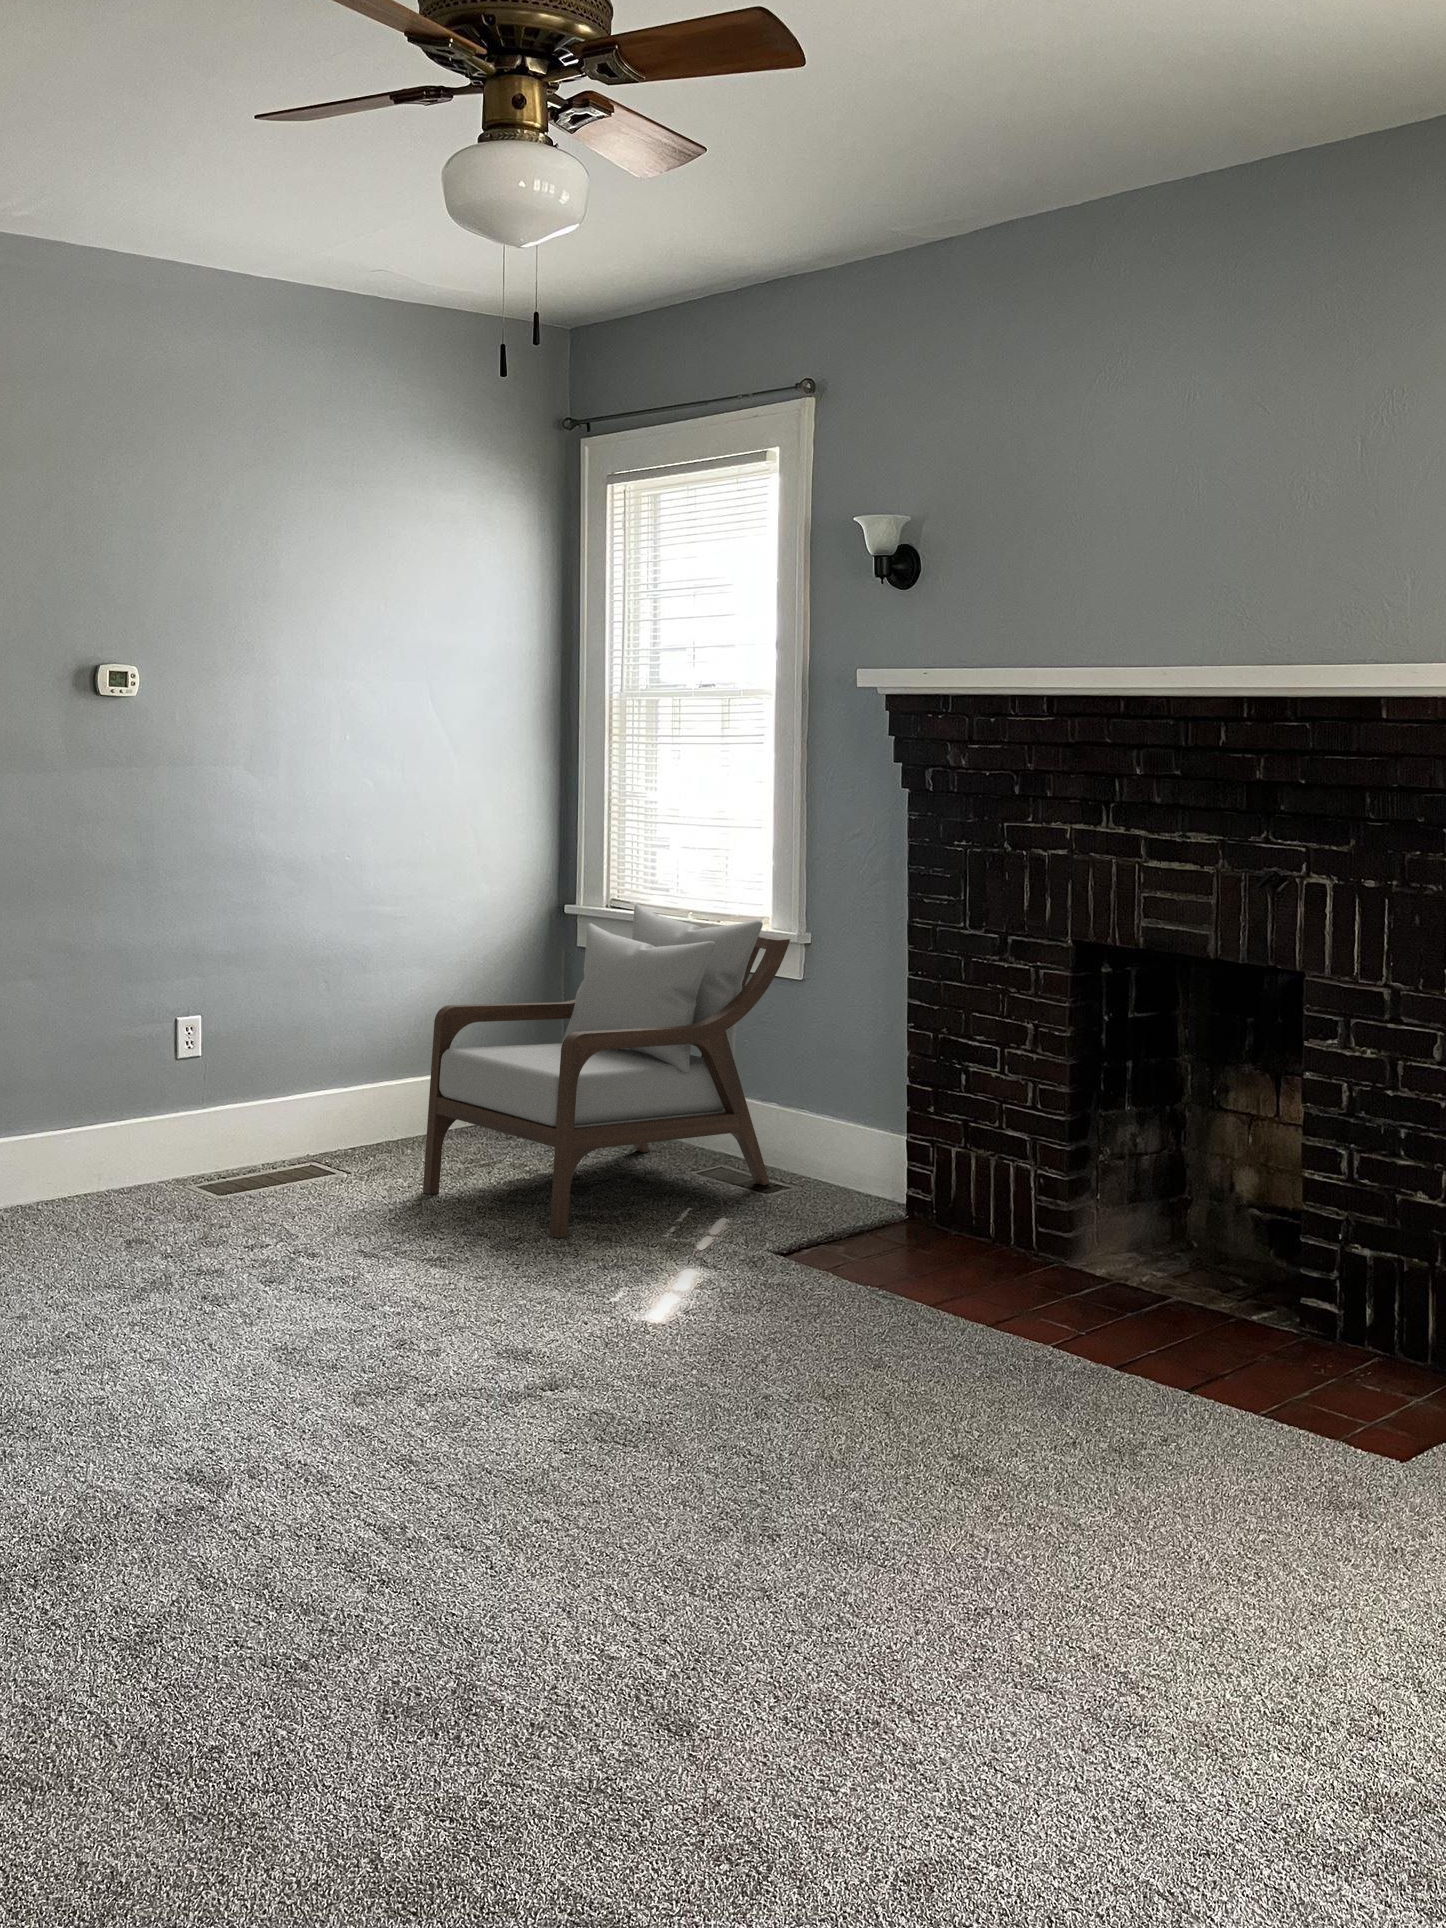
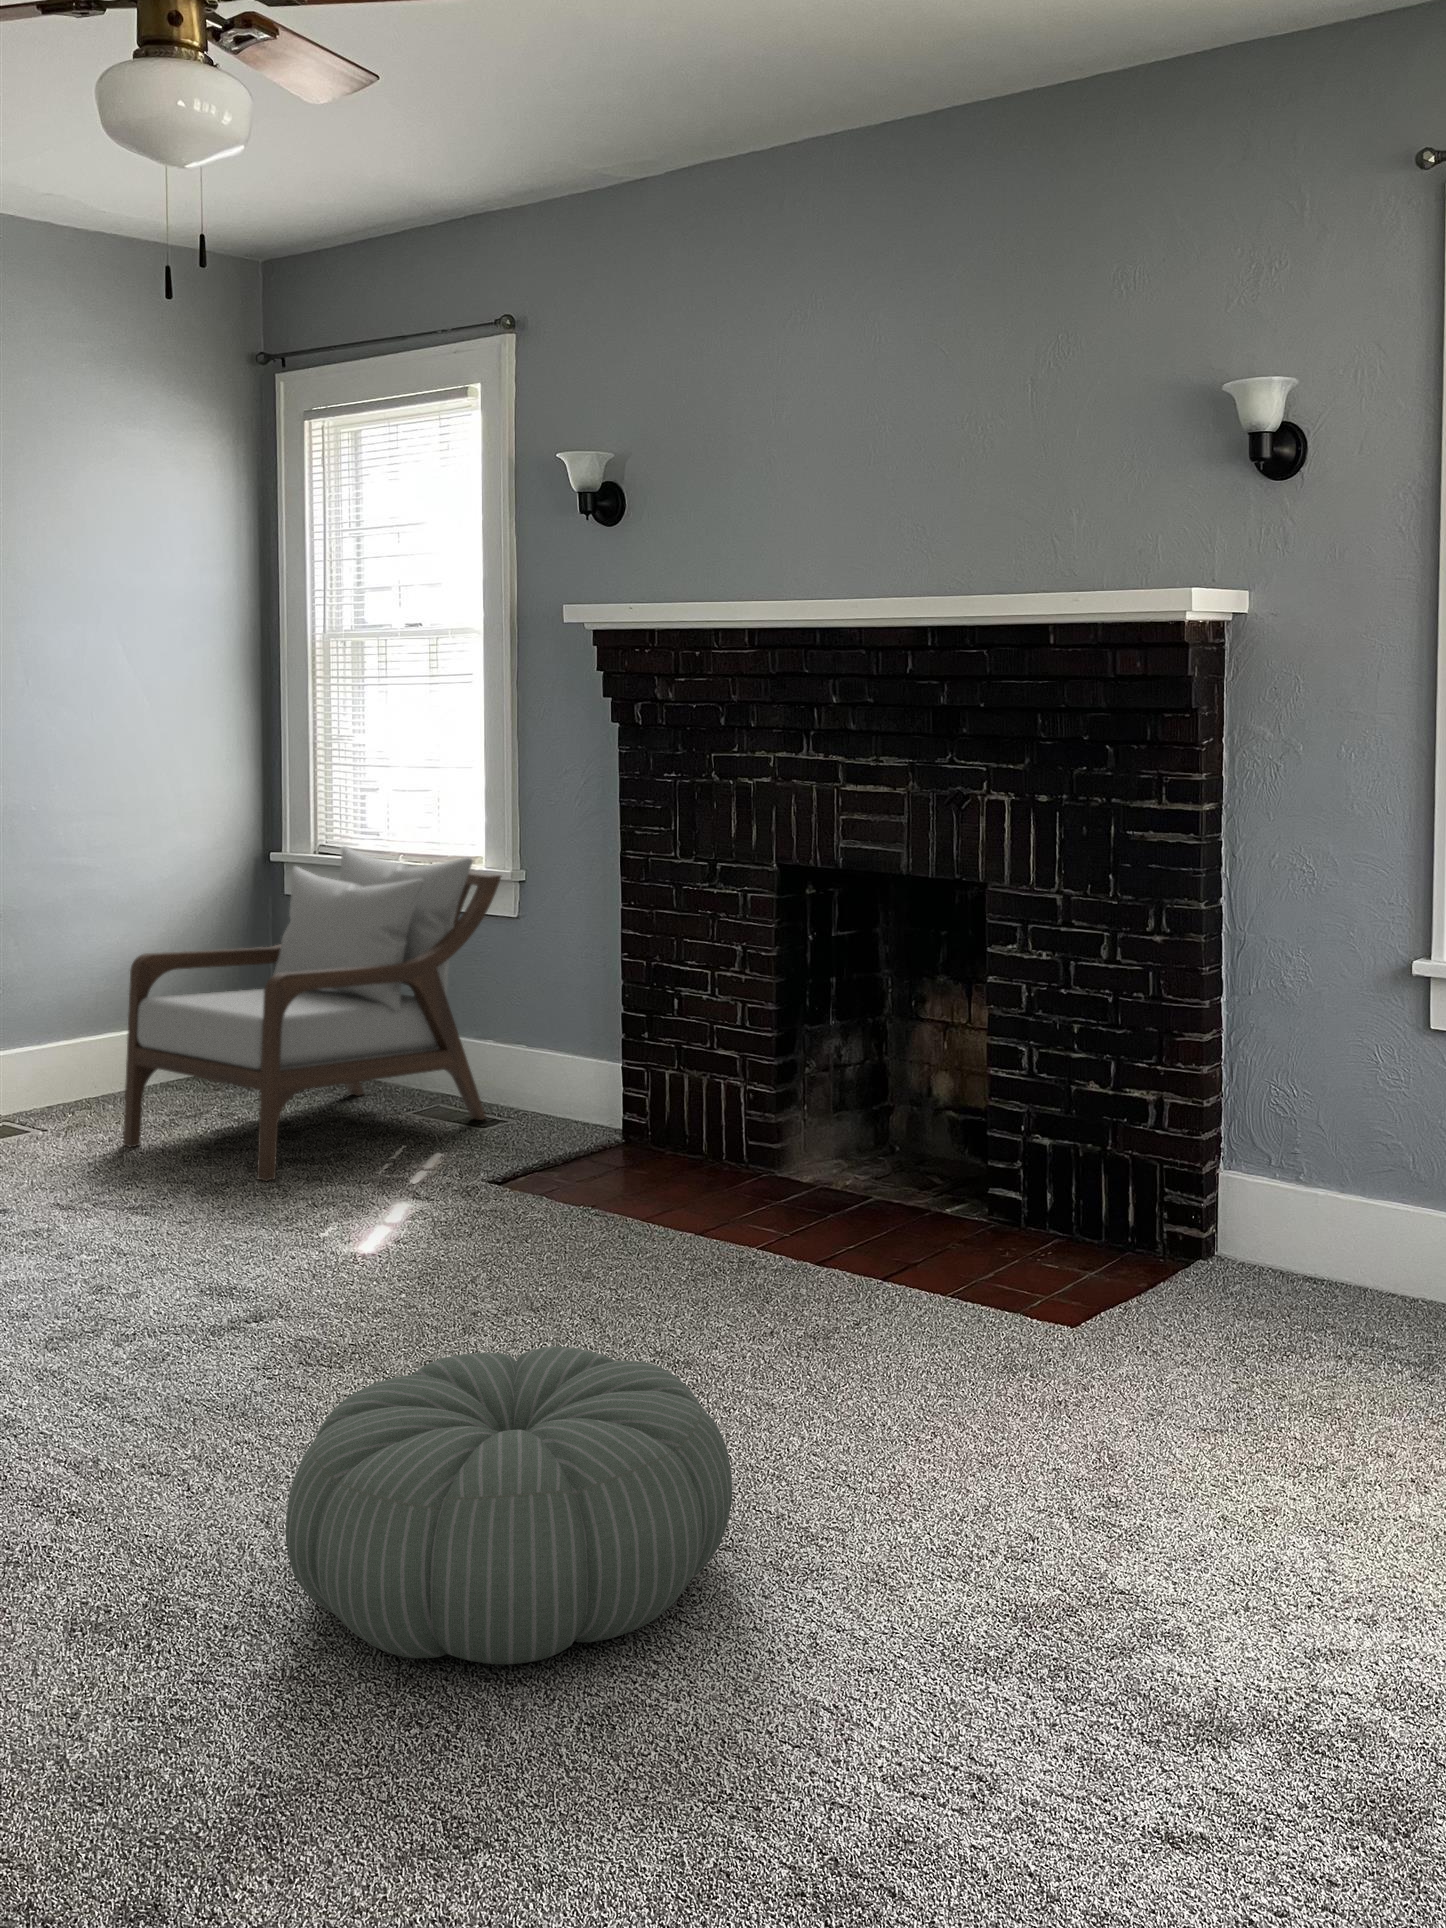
pouf: none [593,1454,1051,1802] -> present [286,1346,732,1664]

